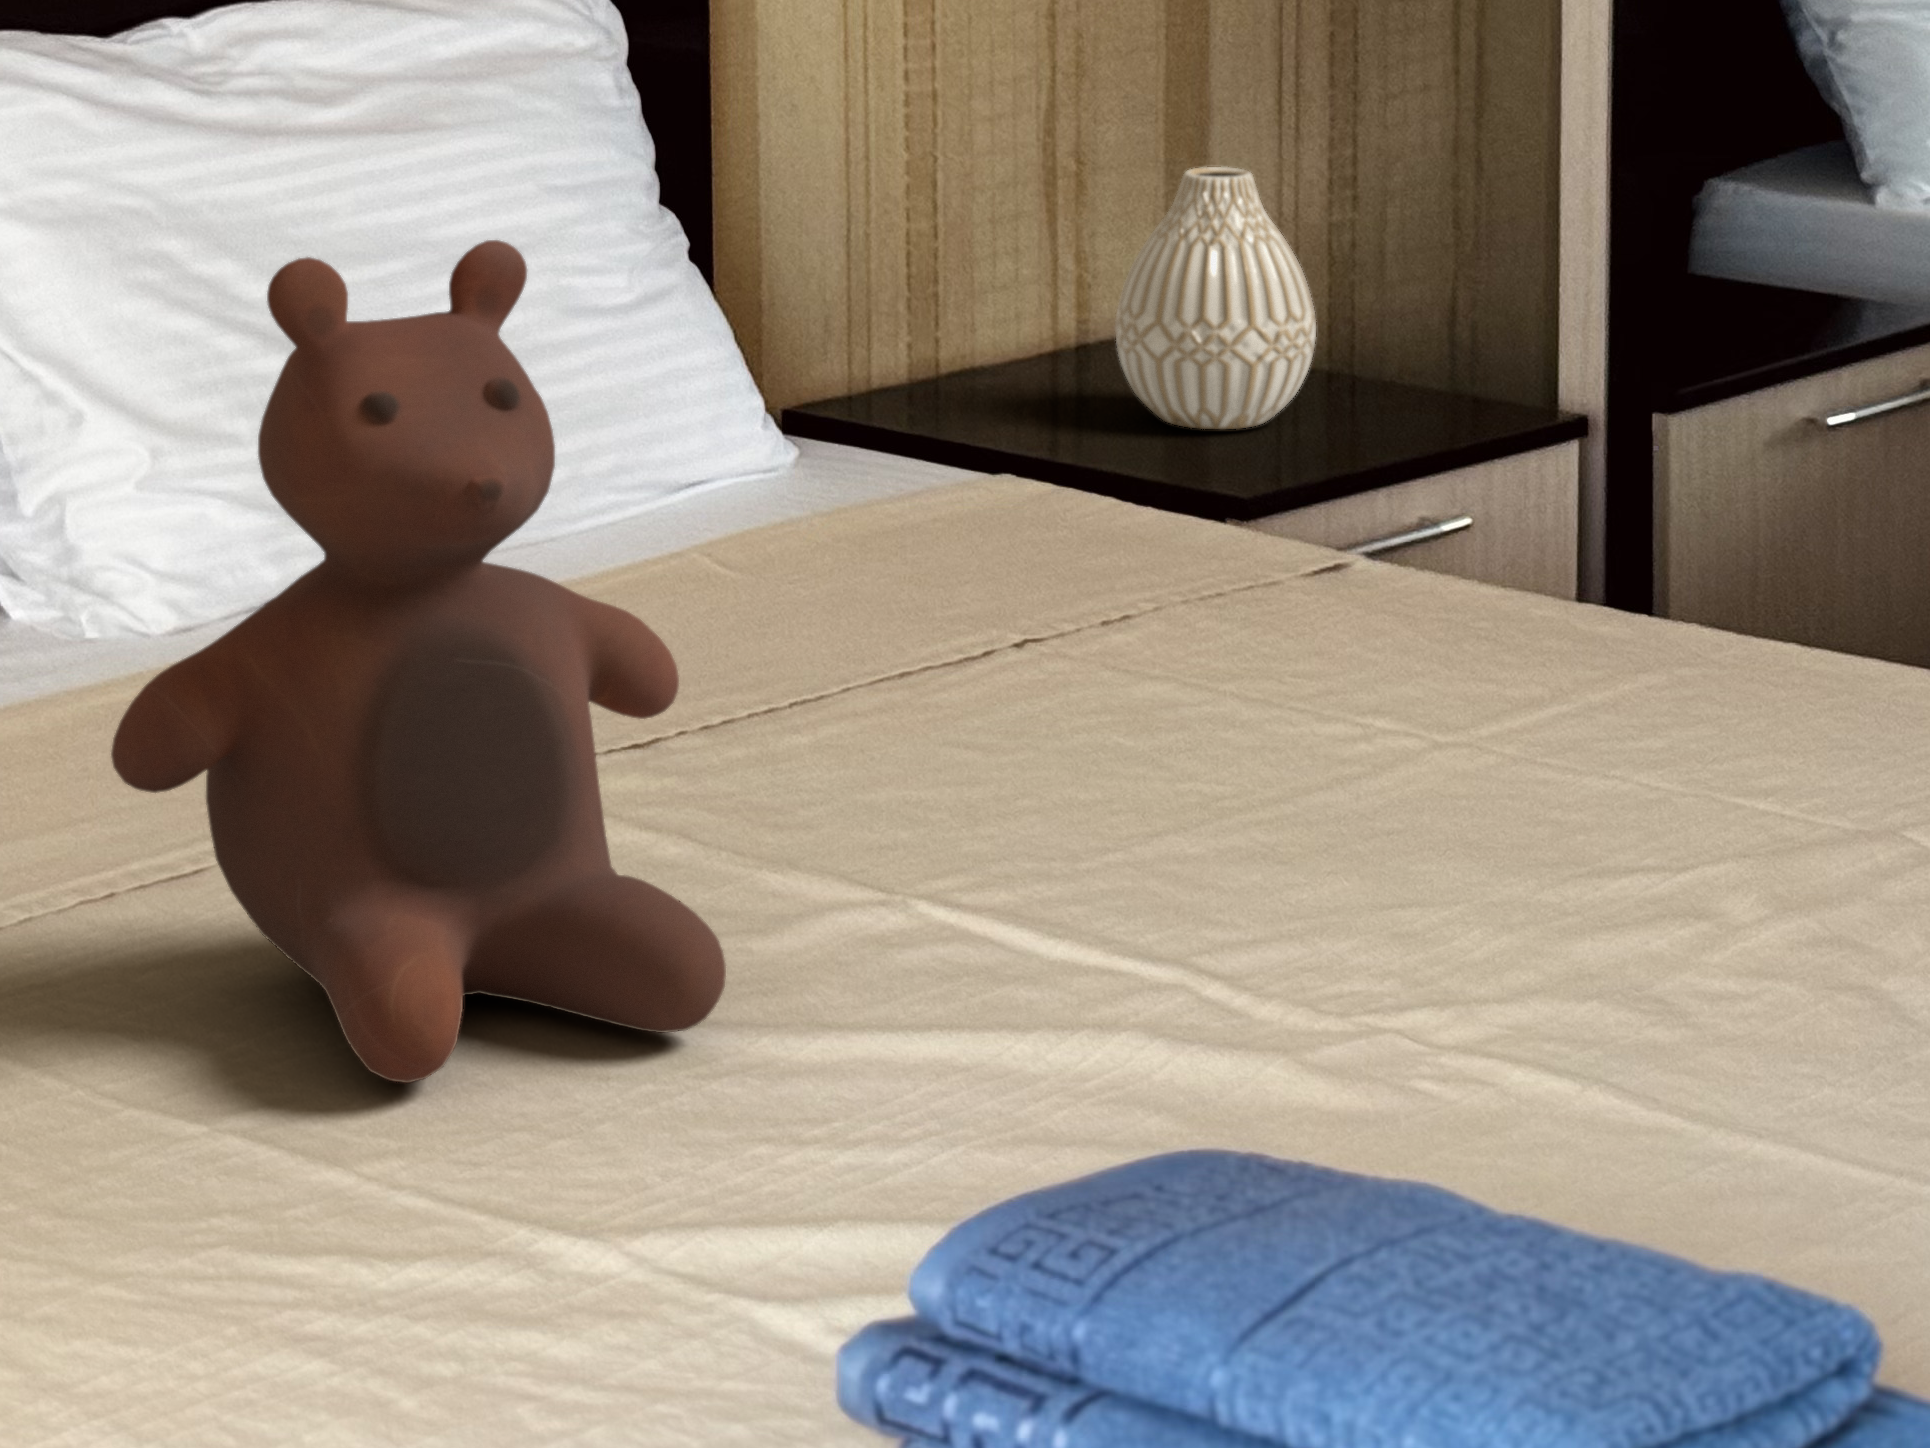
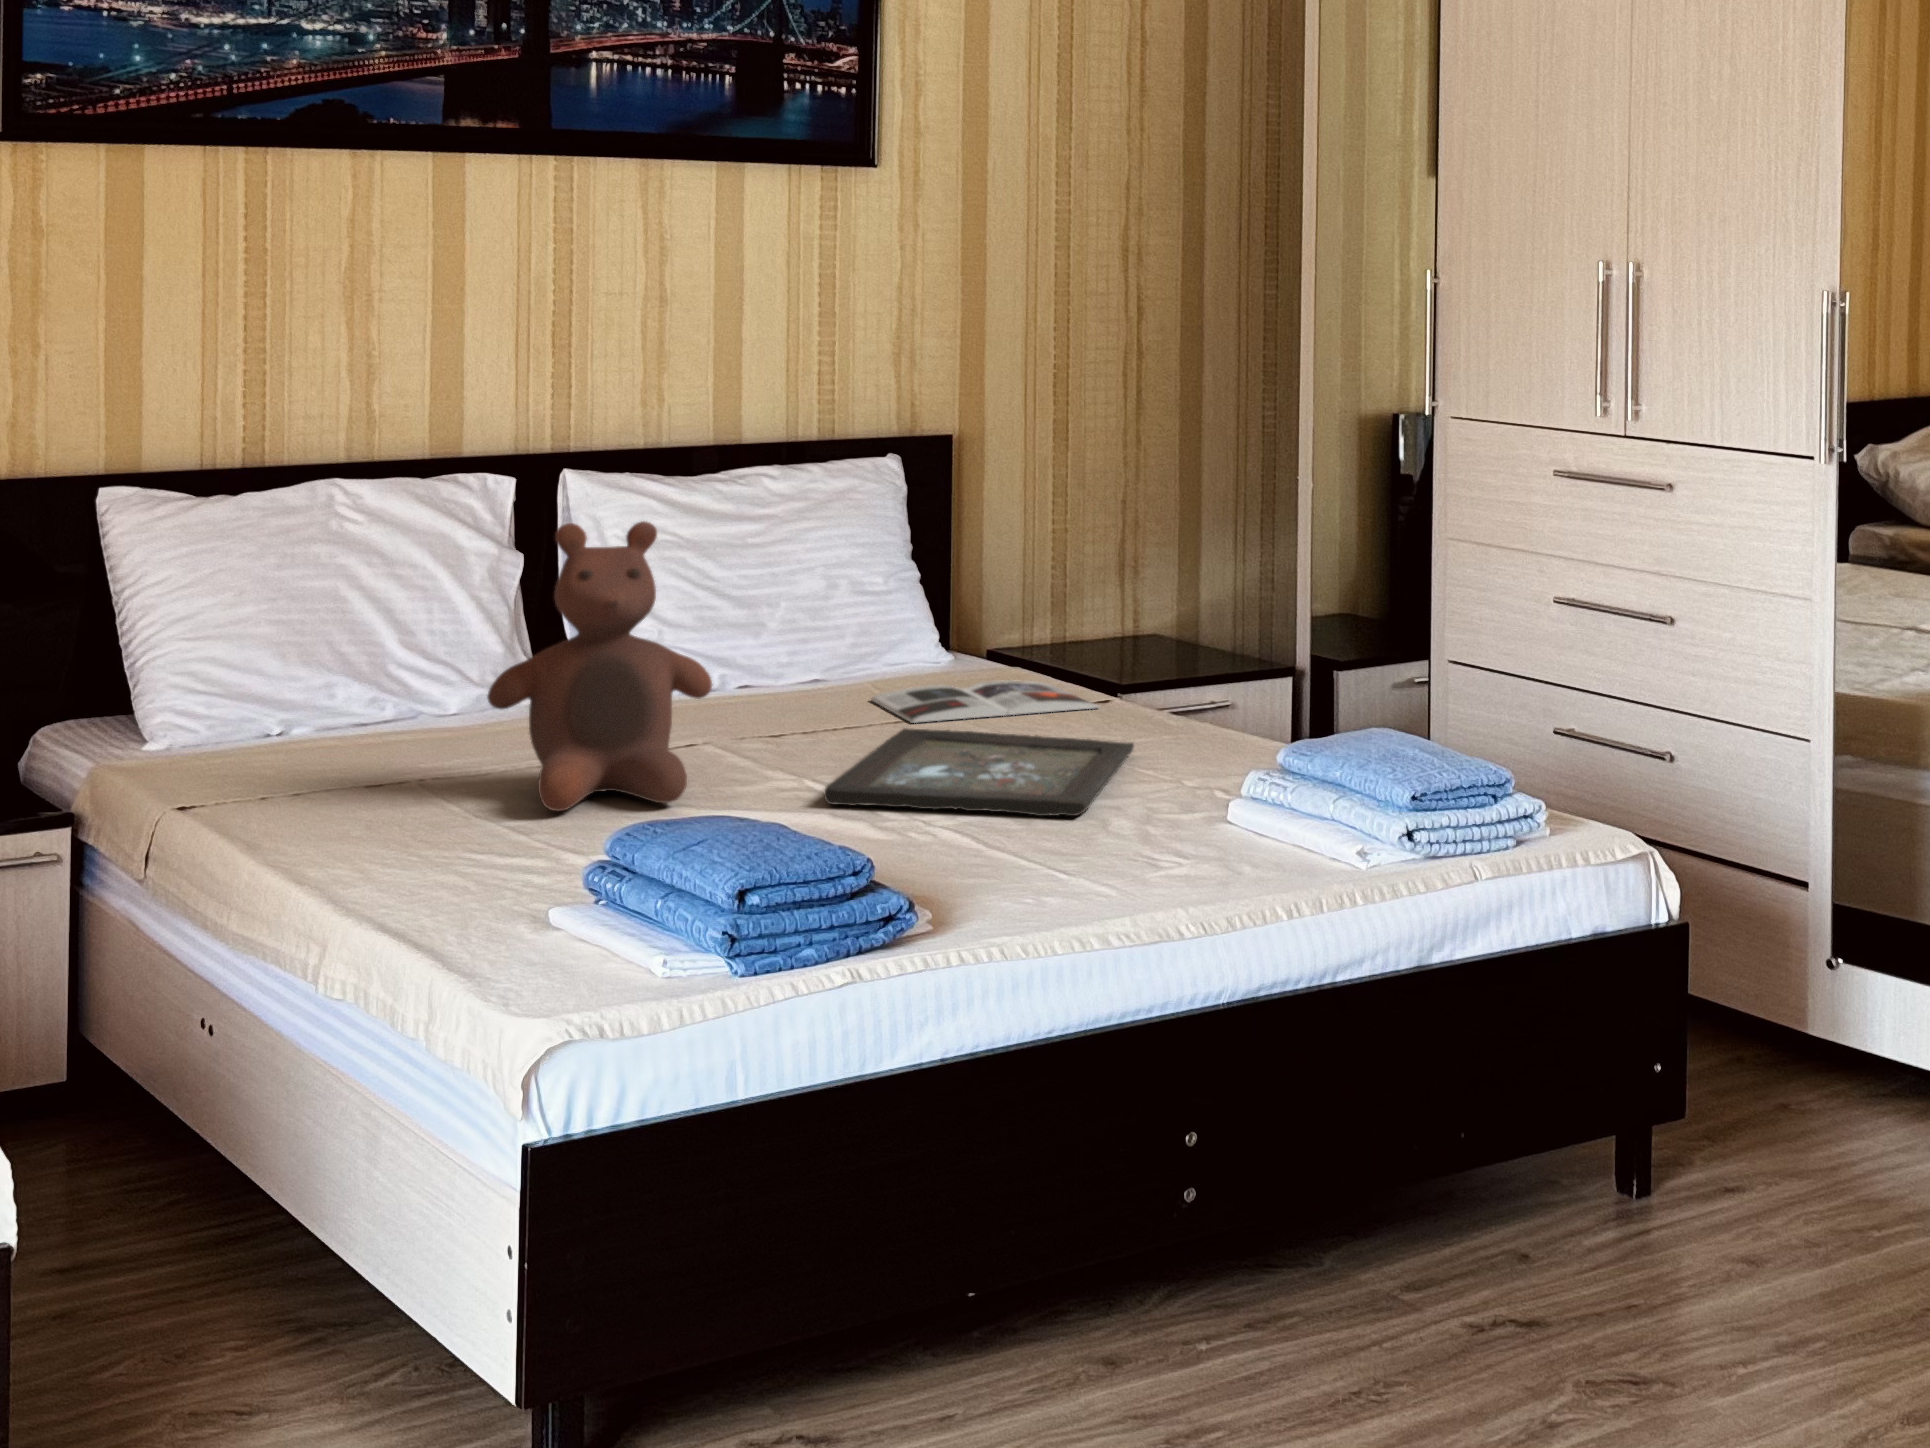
vase: present [1115,167,1316,429] -> none [1115,556,1194,660]
magazine: none [792,544,1406,698] -> present [871,680,1098,723]
tray: none [1050,731,1832,1010] -> present [824,728,1134,816]

